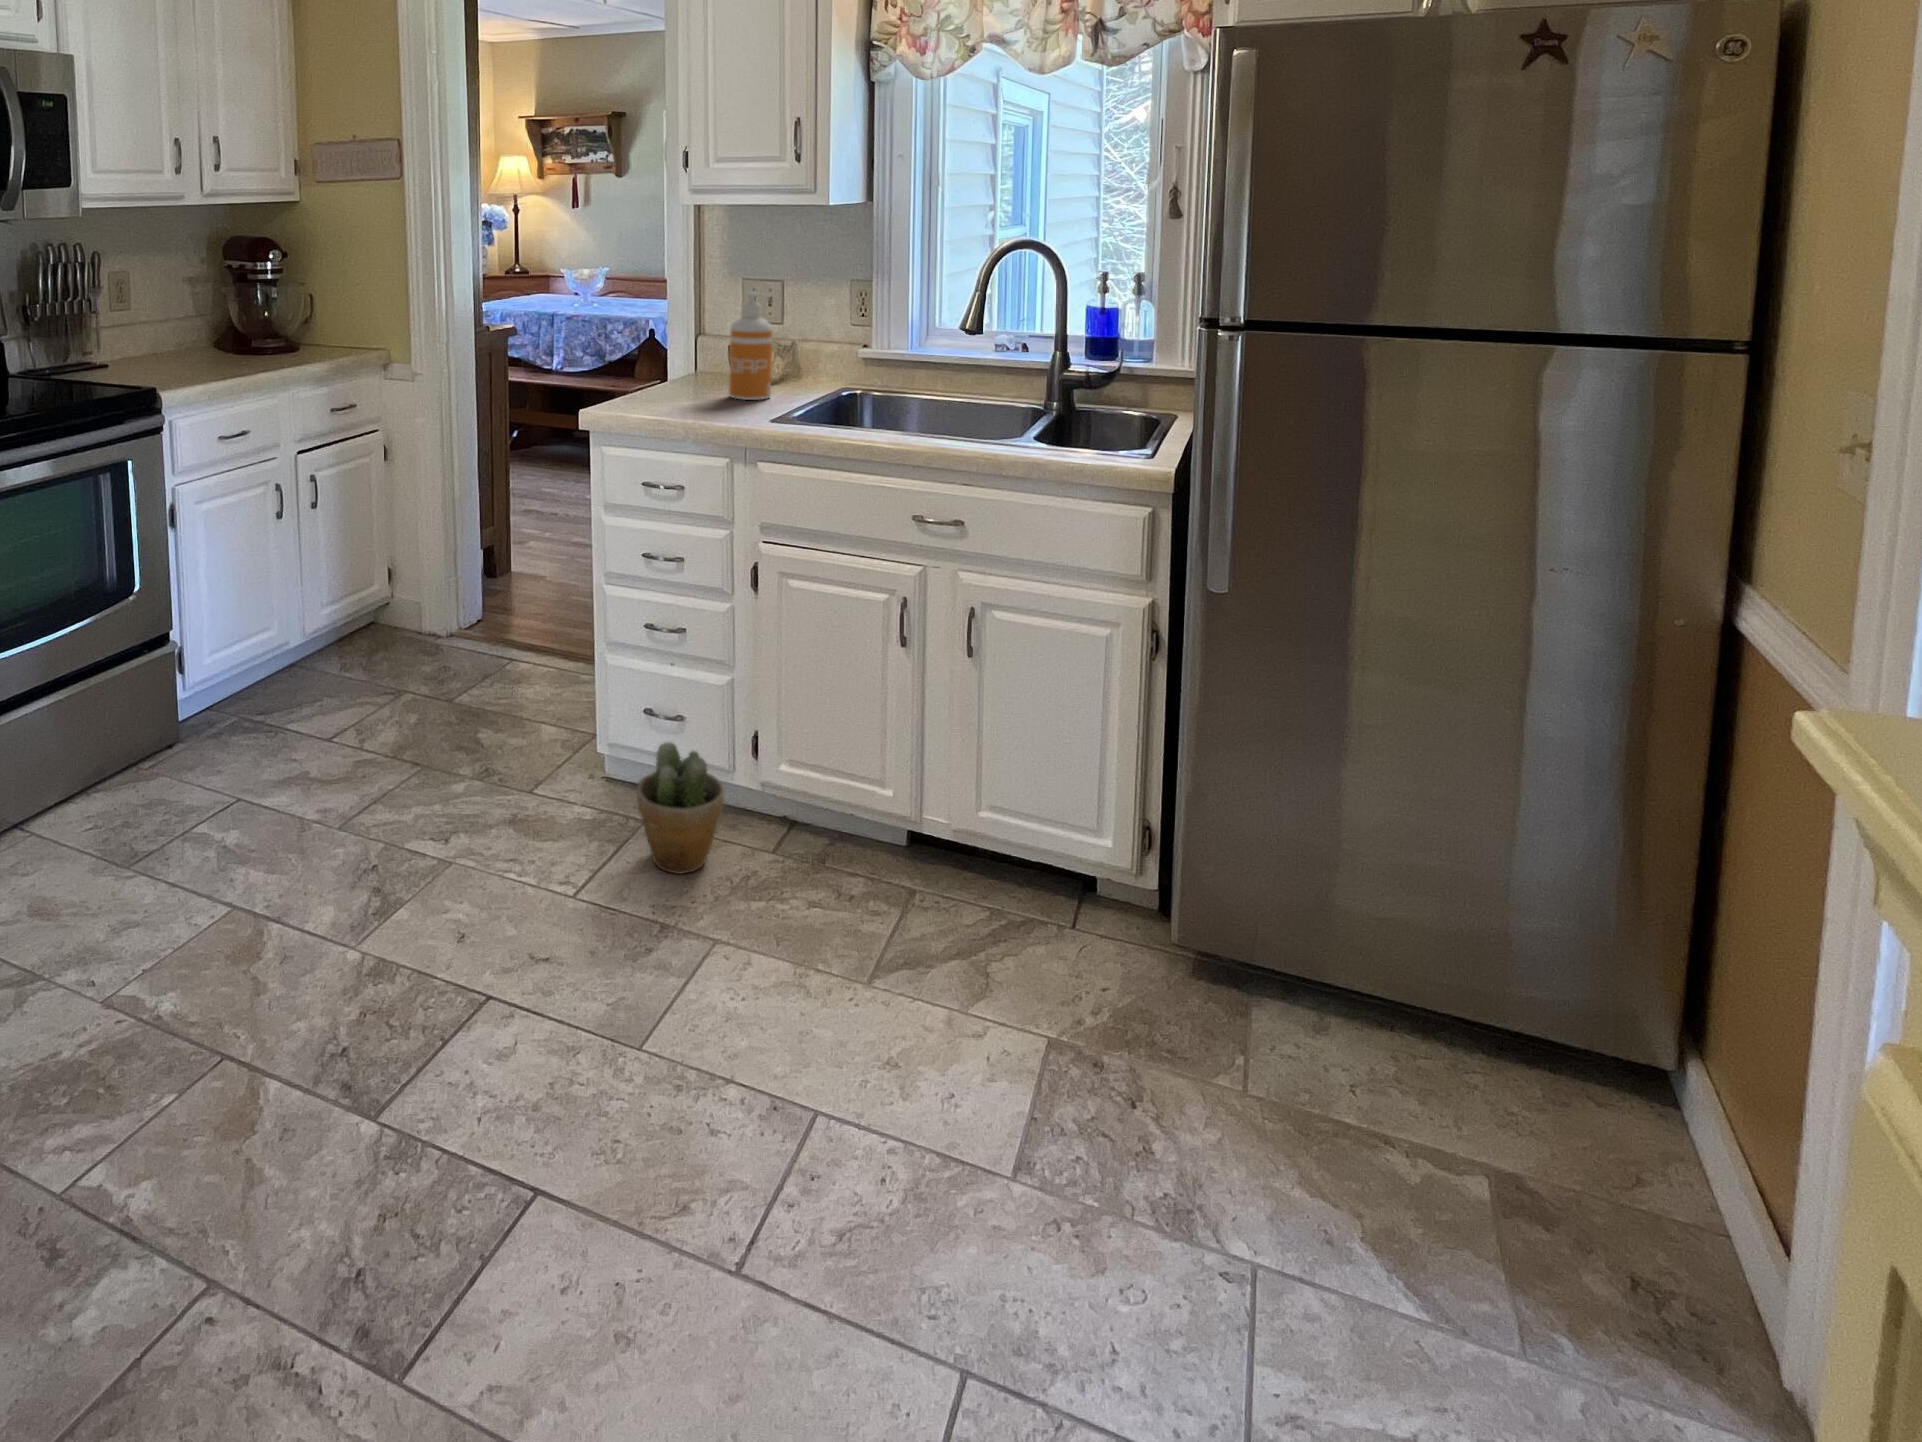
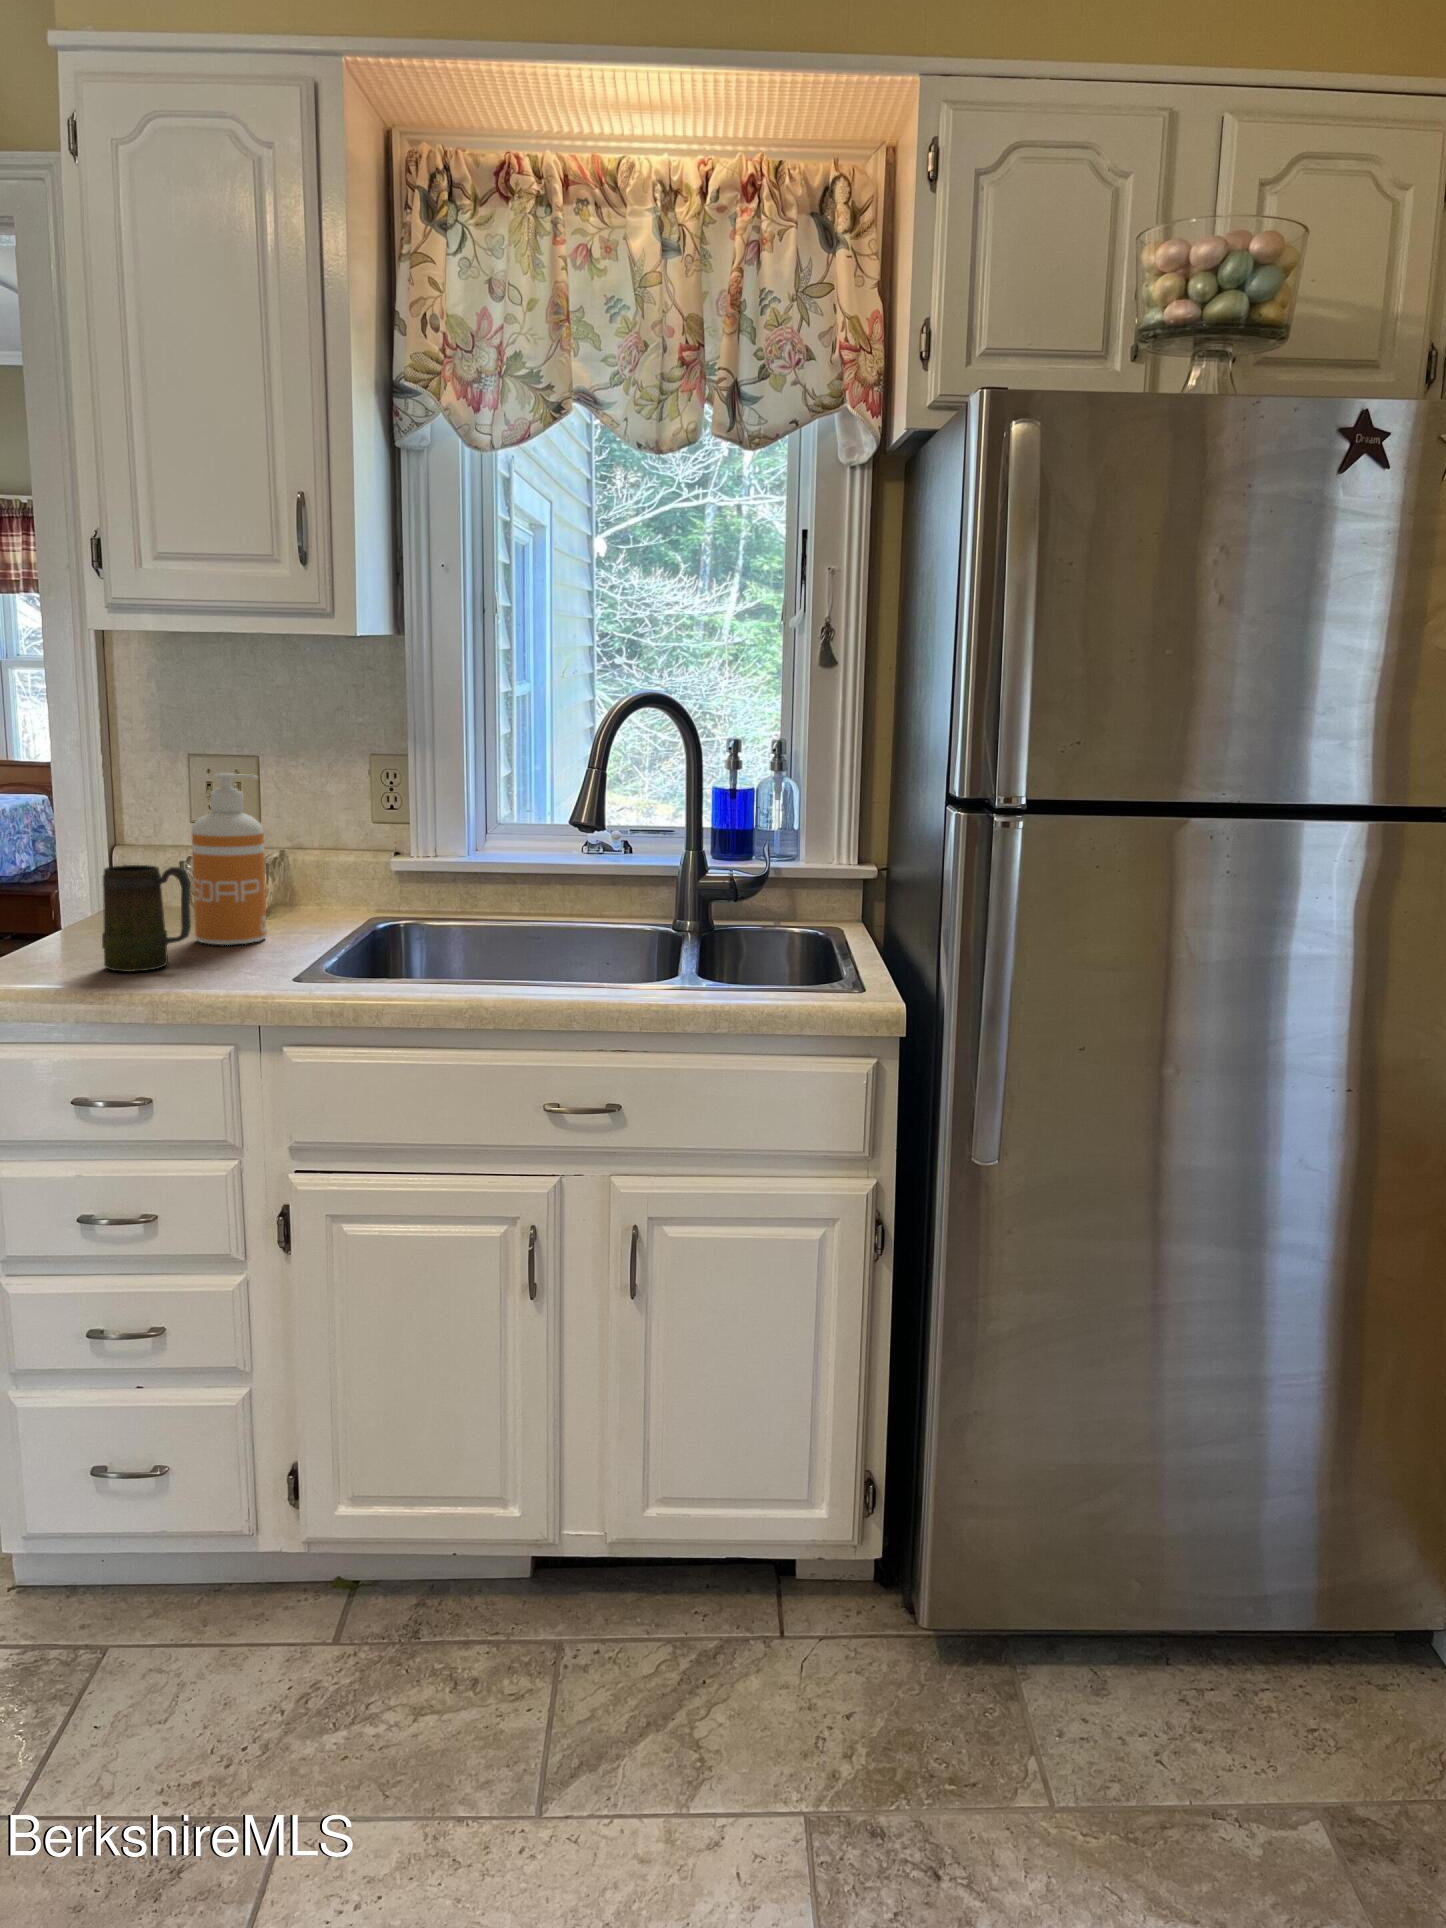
mug: none [672,347,722,411] -> present [102,865,191,972]
potted plant: present [636,742,724,874] -> none [99,1523,257,1734]

